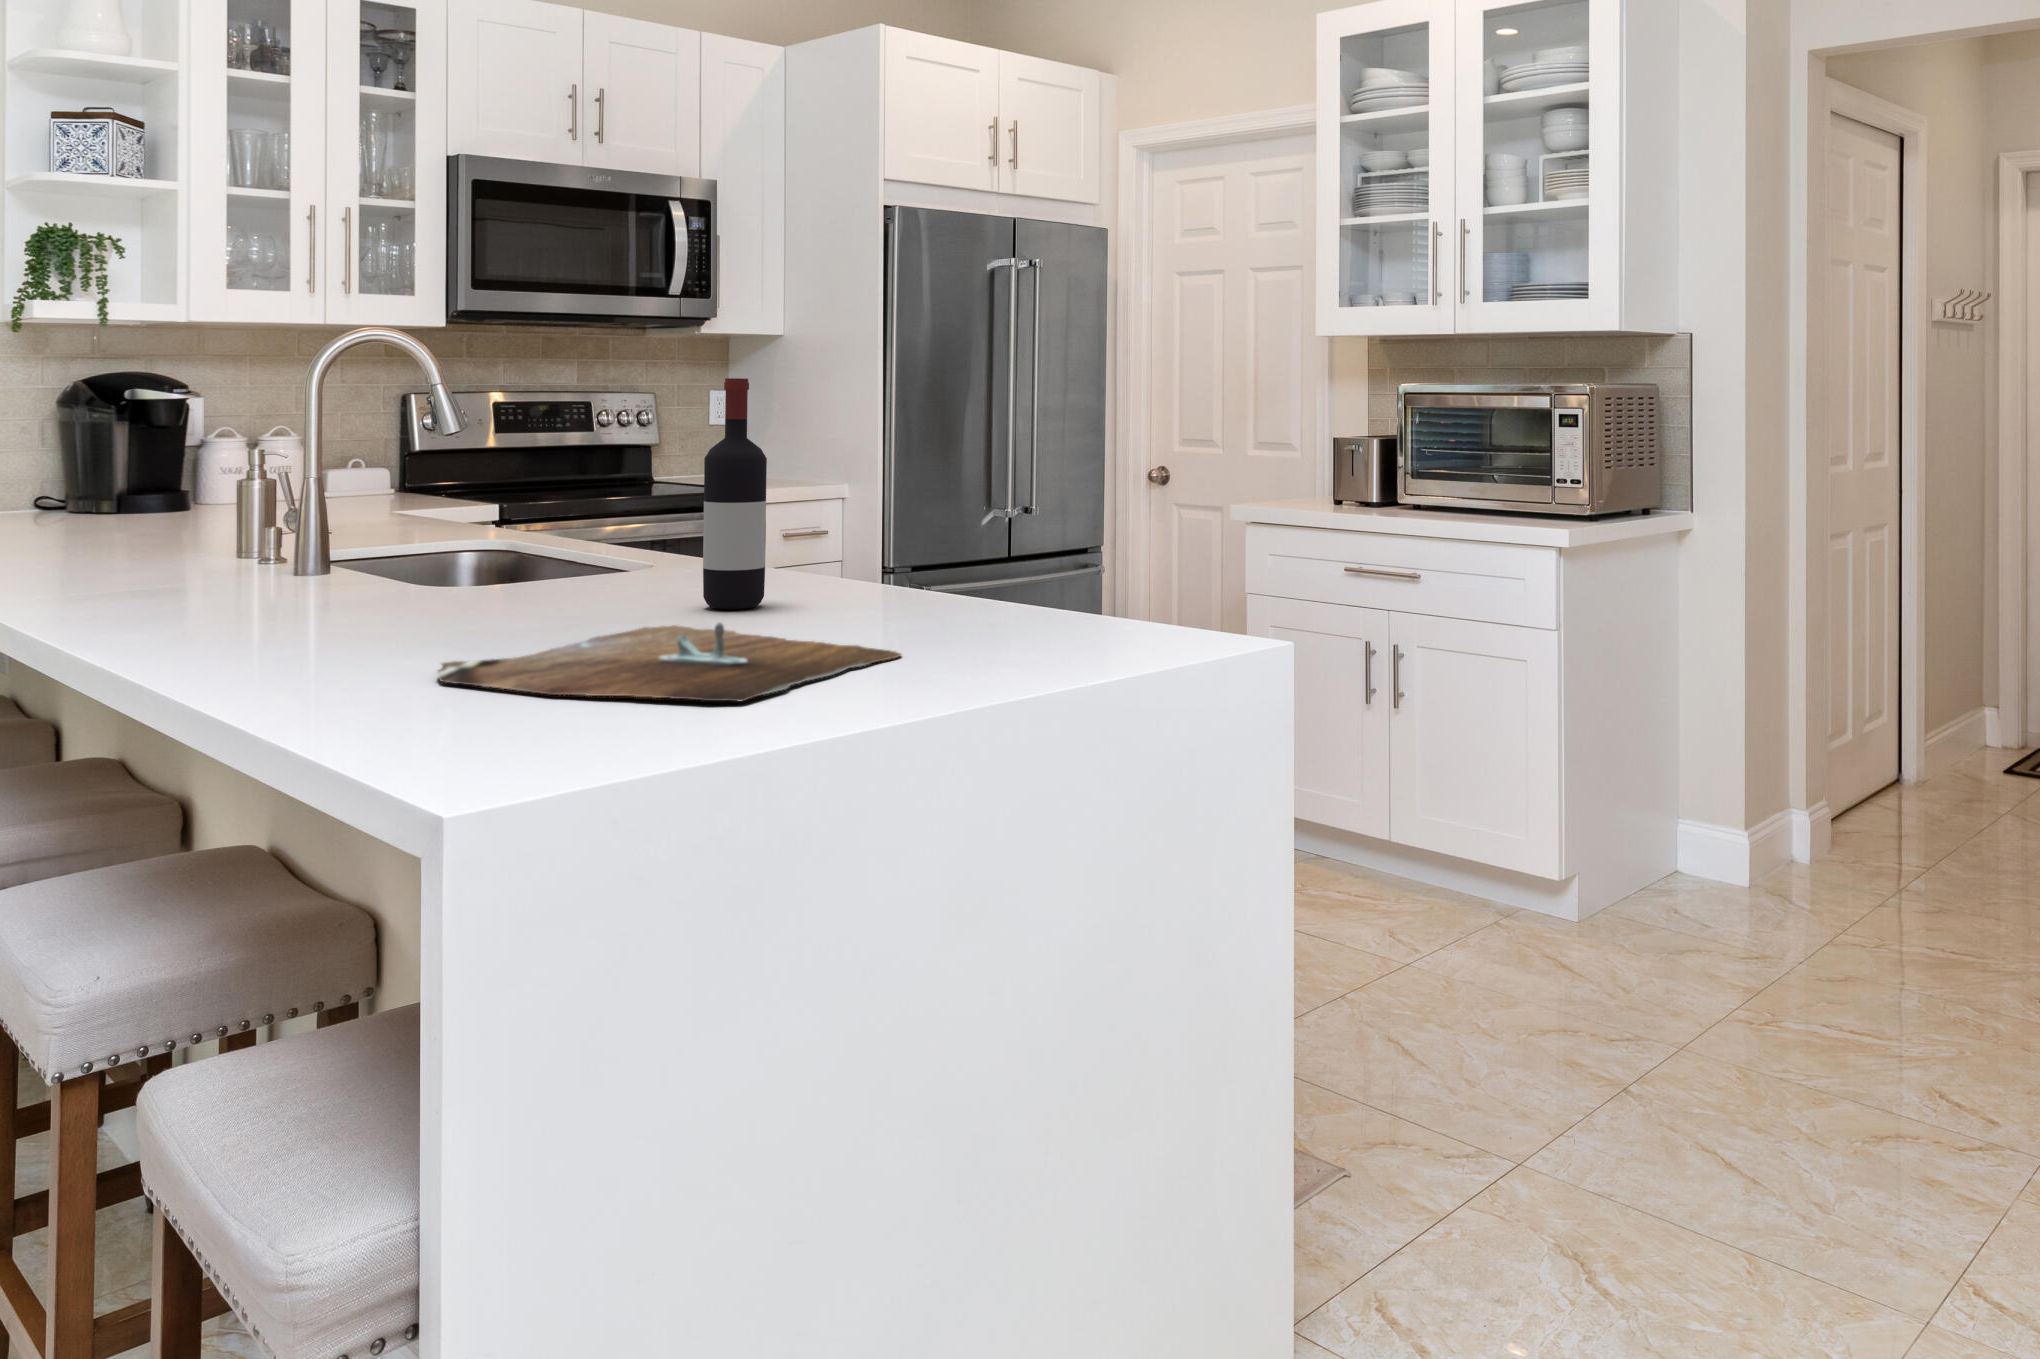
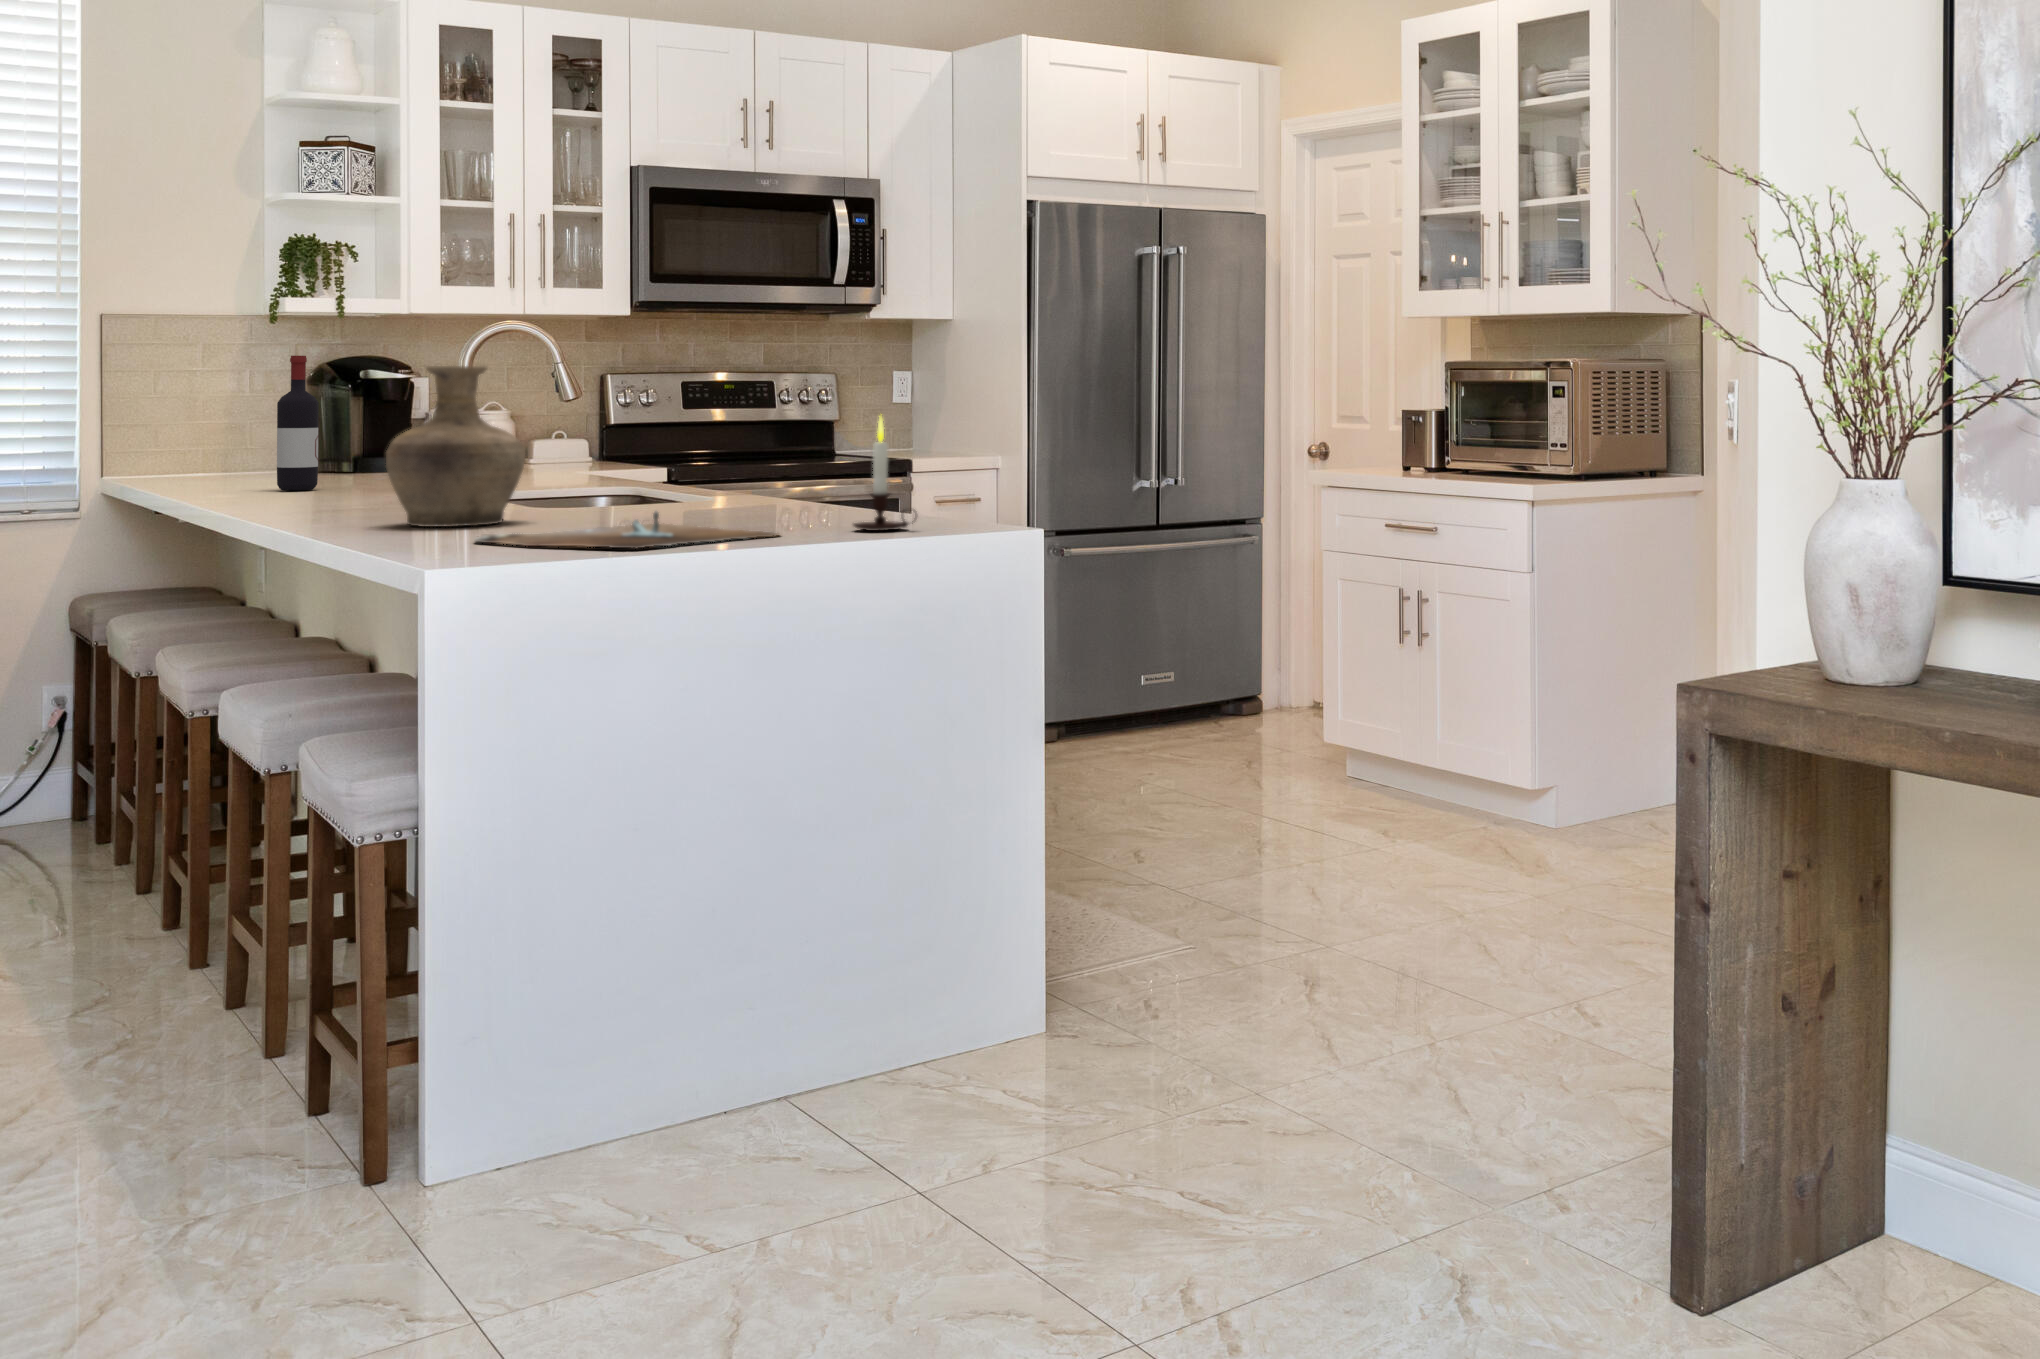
wine bottle: present [703,378,767,609] -> present [277,356,319,491]
vase: none [252,392,458,636] -> present [386,366,525,527]
candle: none [978,466,1078,641] -> present [853,416,916,531]

